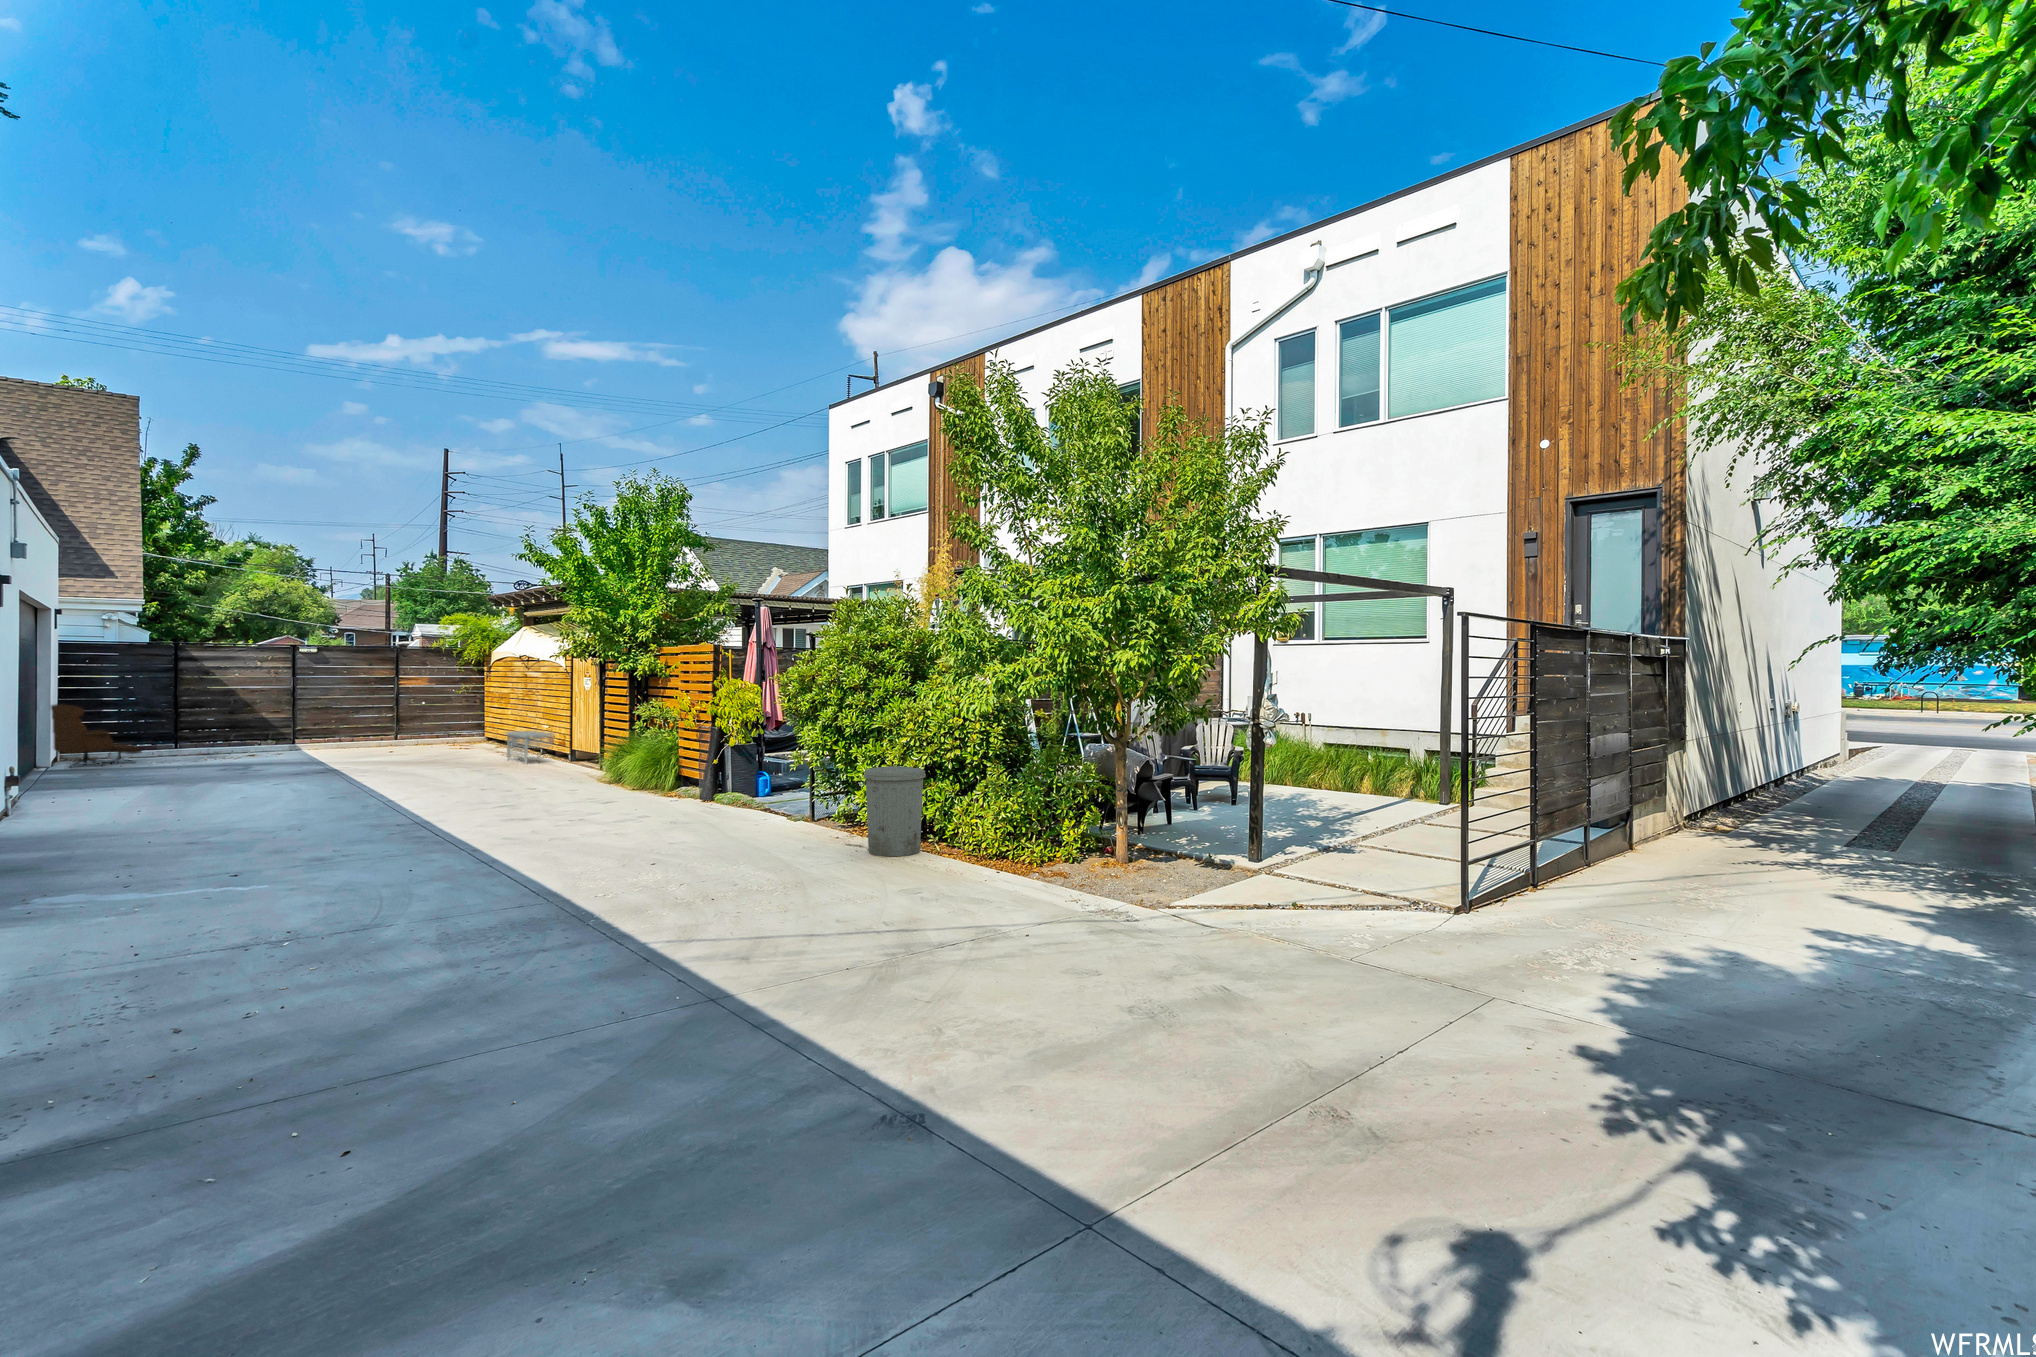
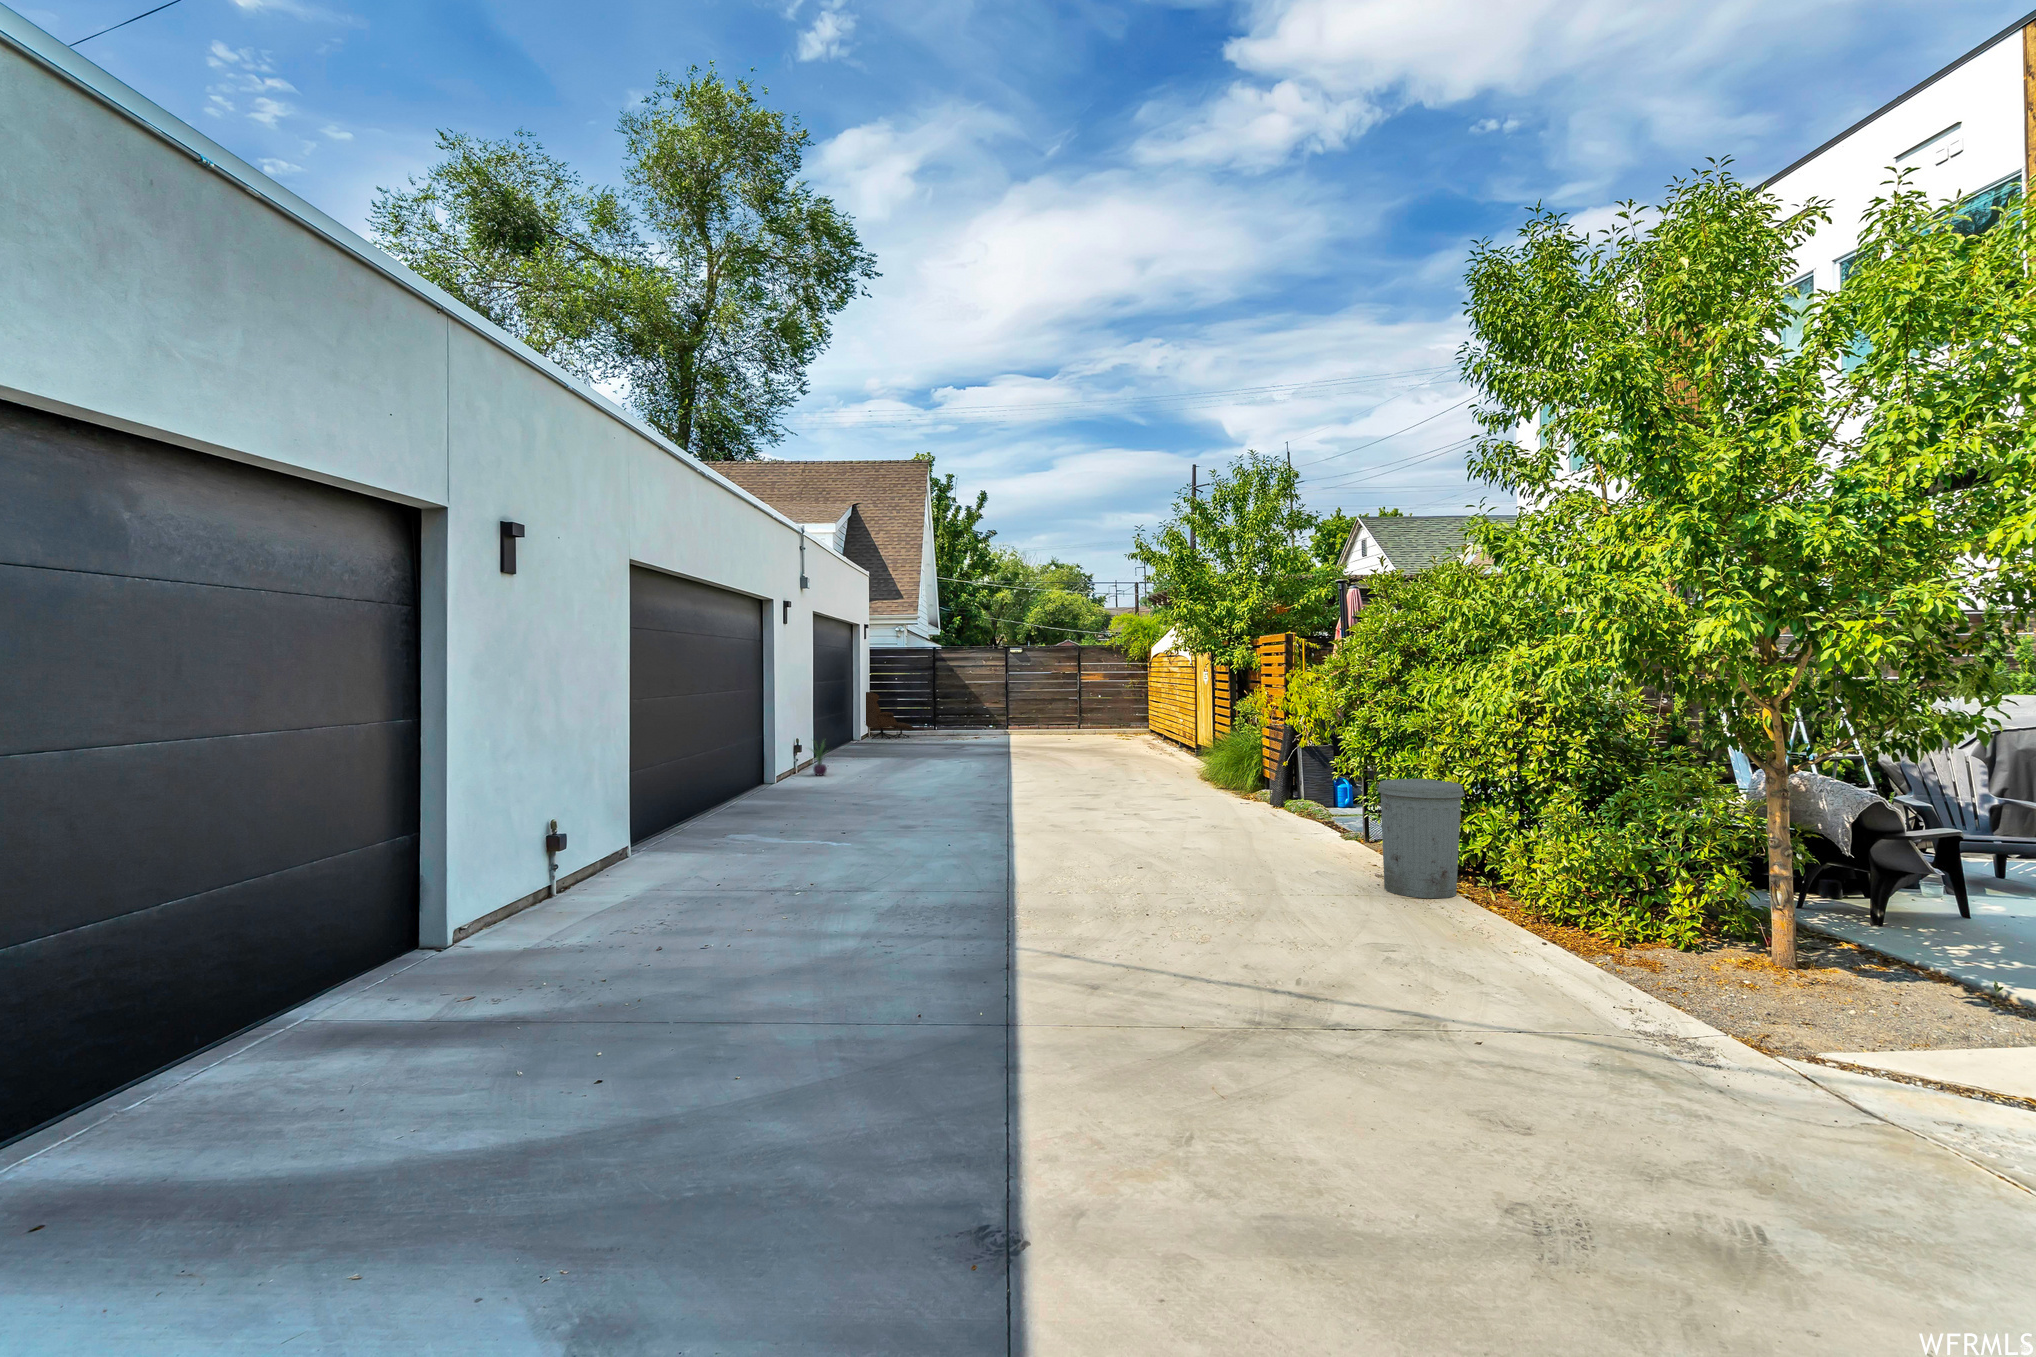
storage bench: present [506,731,555,763] -> none [1147,725,1190,756]
decorative plant: none [18,771,98,822] -> present [812,742,828,775]

